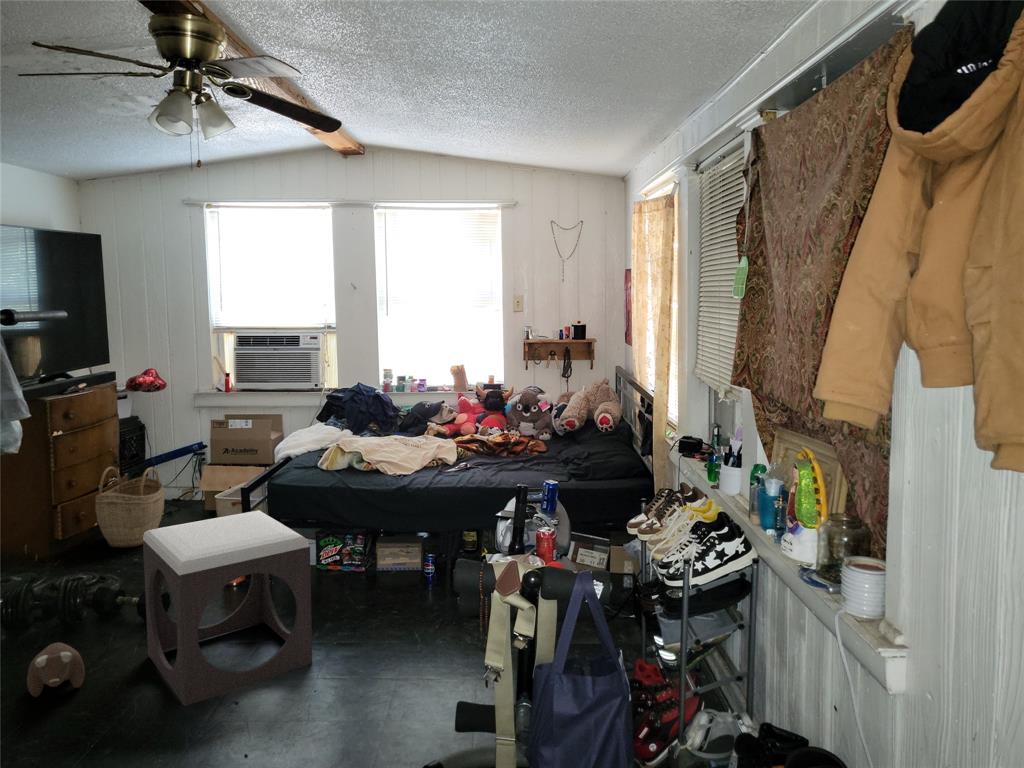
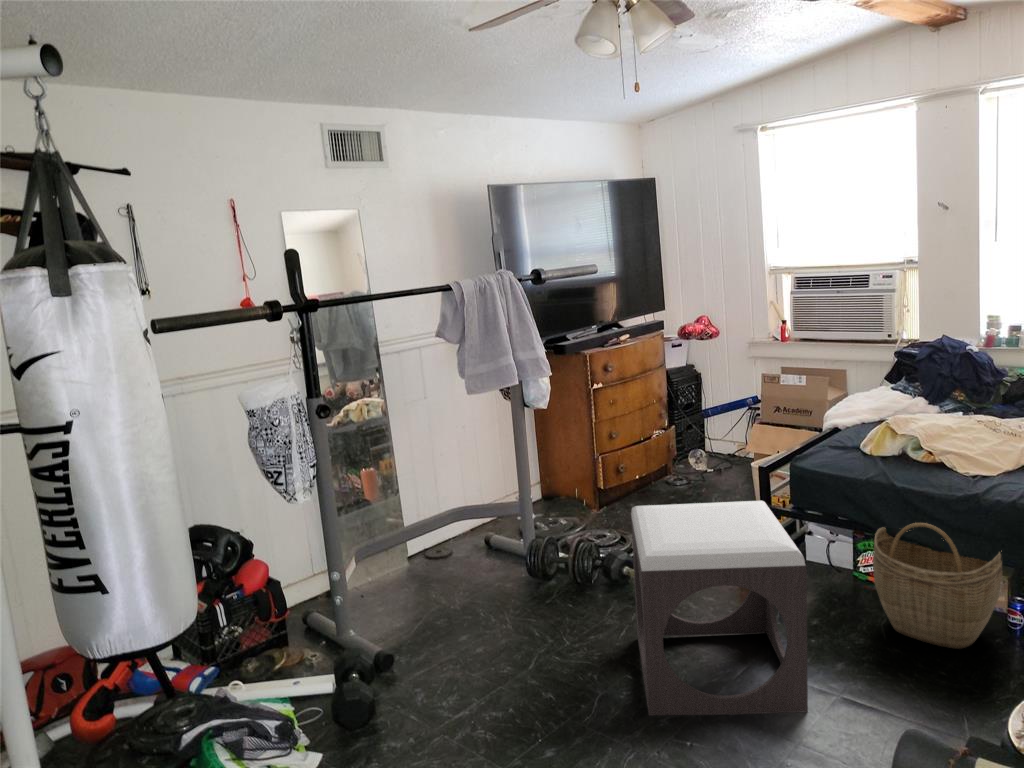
woven basket: present [96,467,164,547] -> present [873,523,1002,649]
plush toy: present [27,643,85,697] -> none [525,603,573,653]

